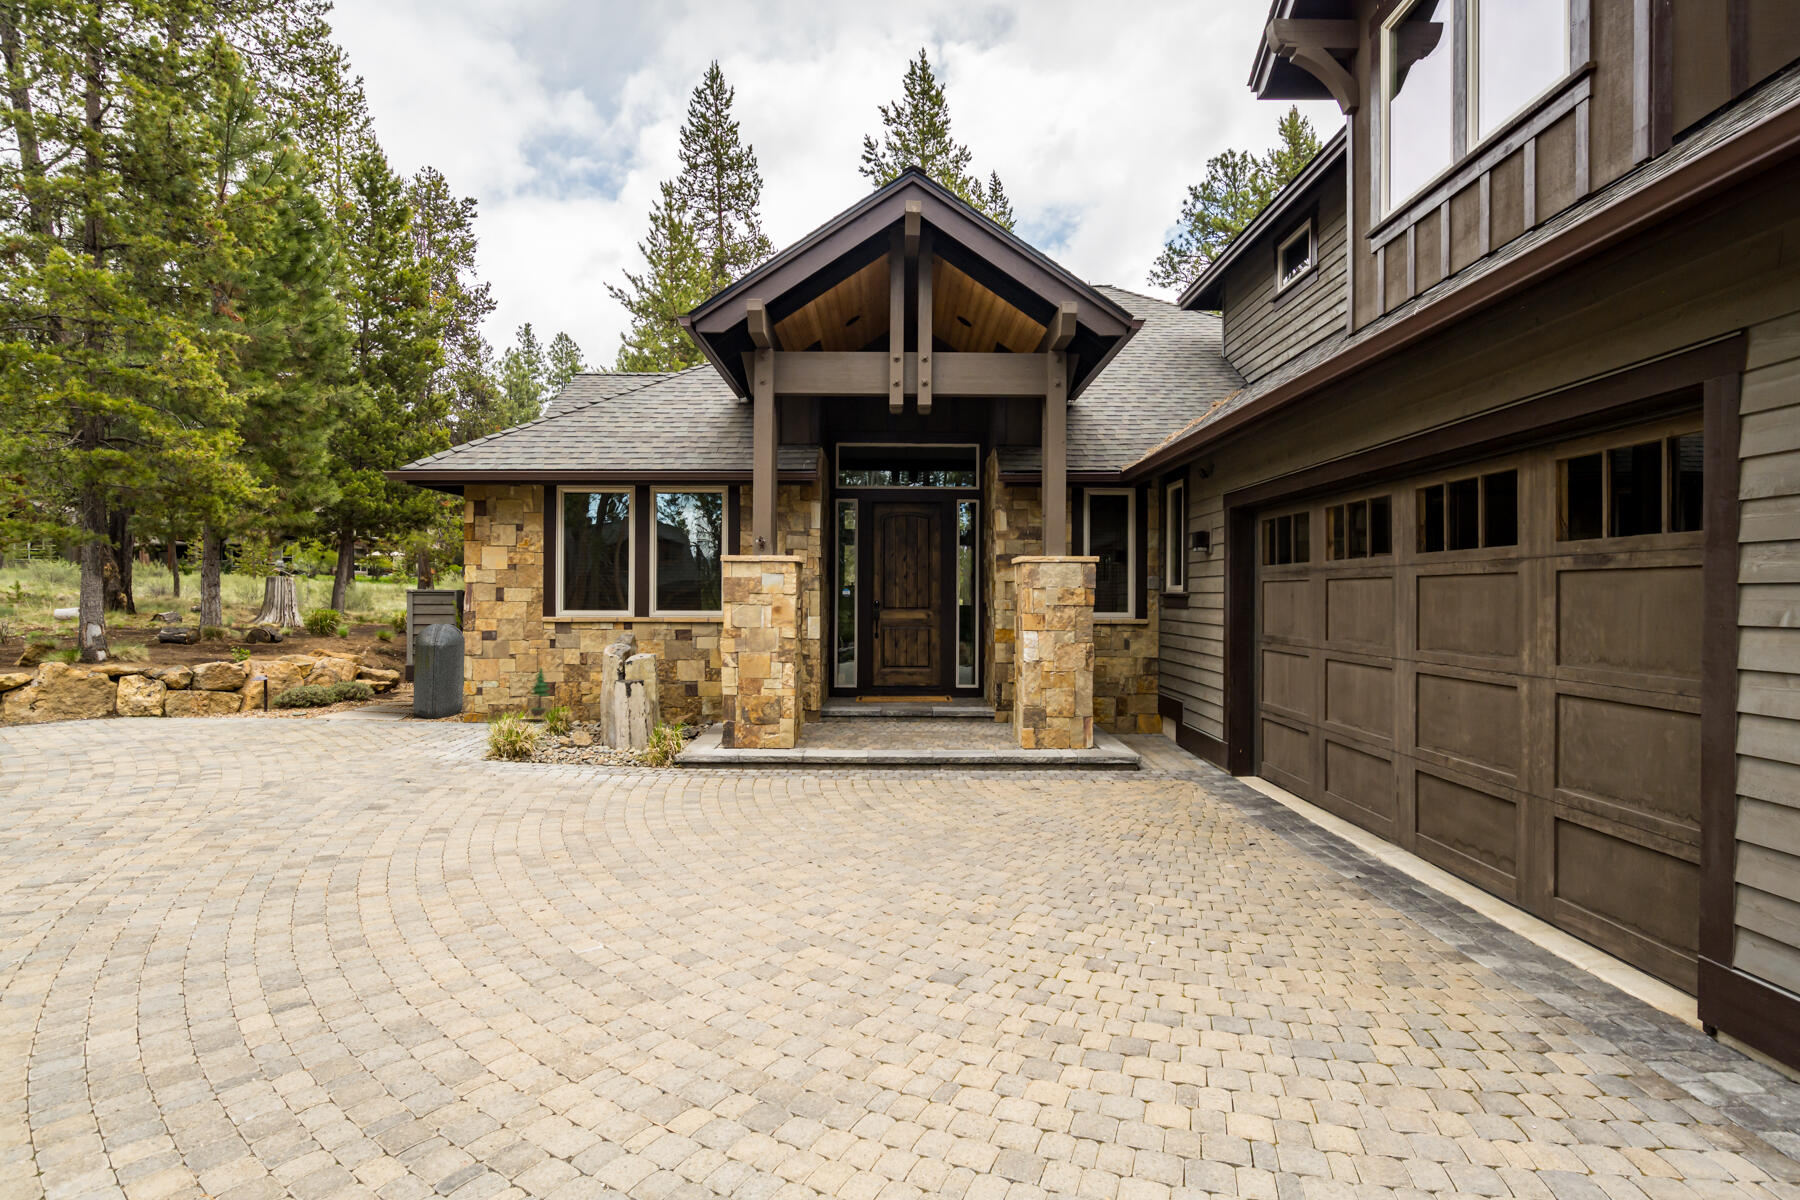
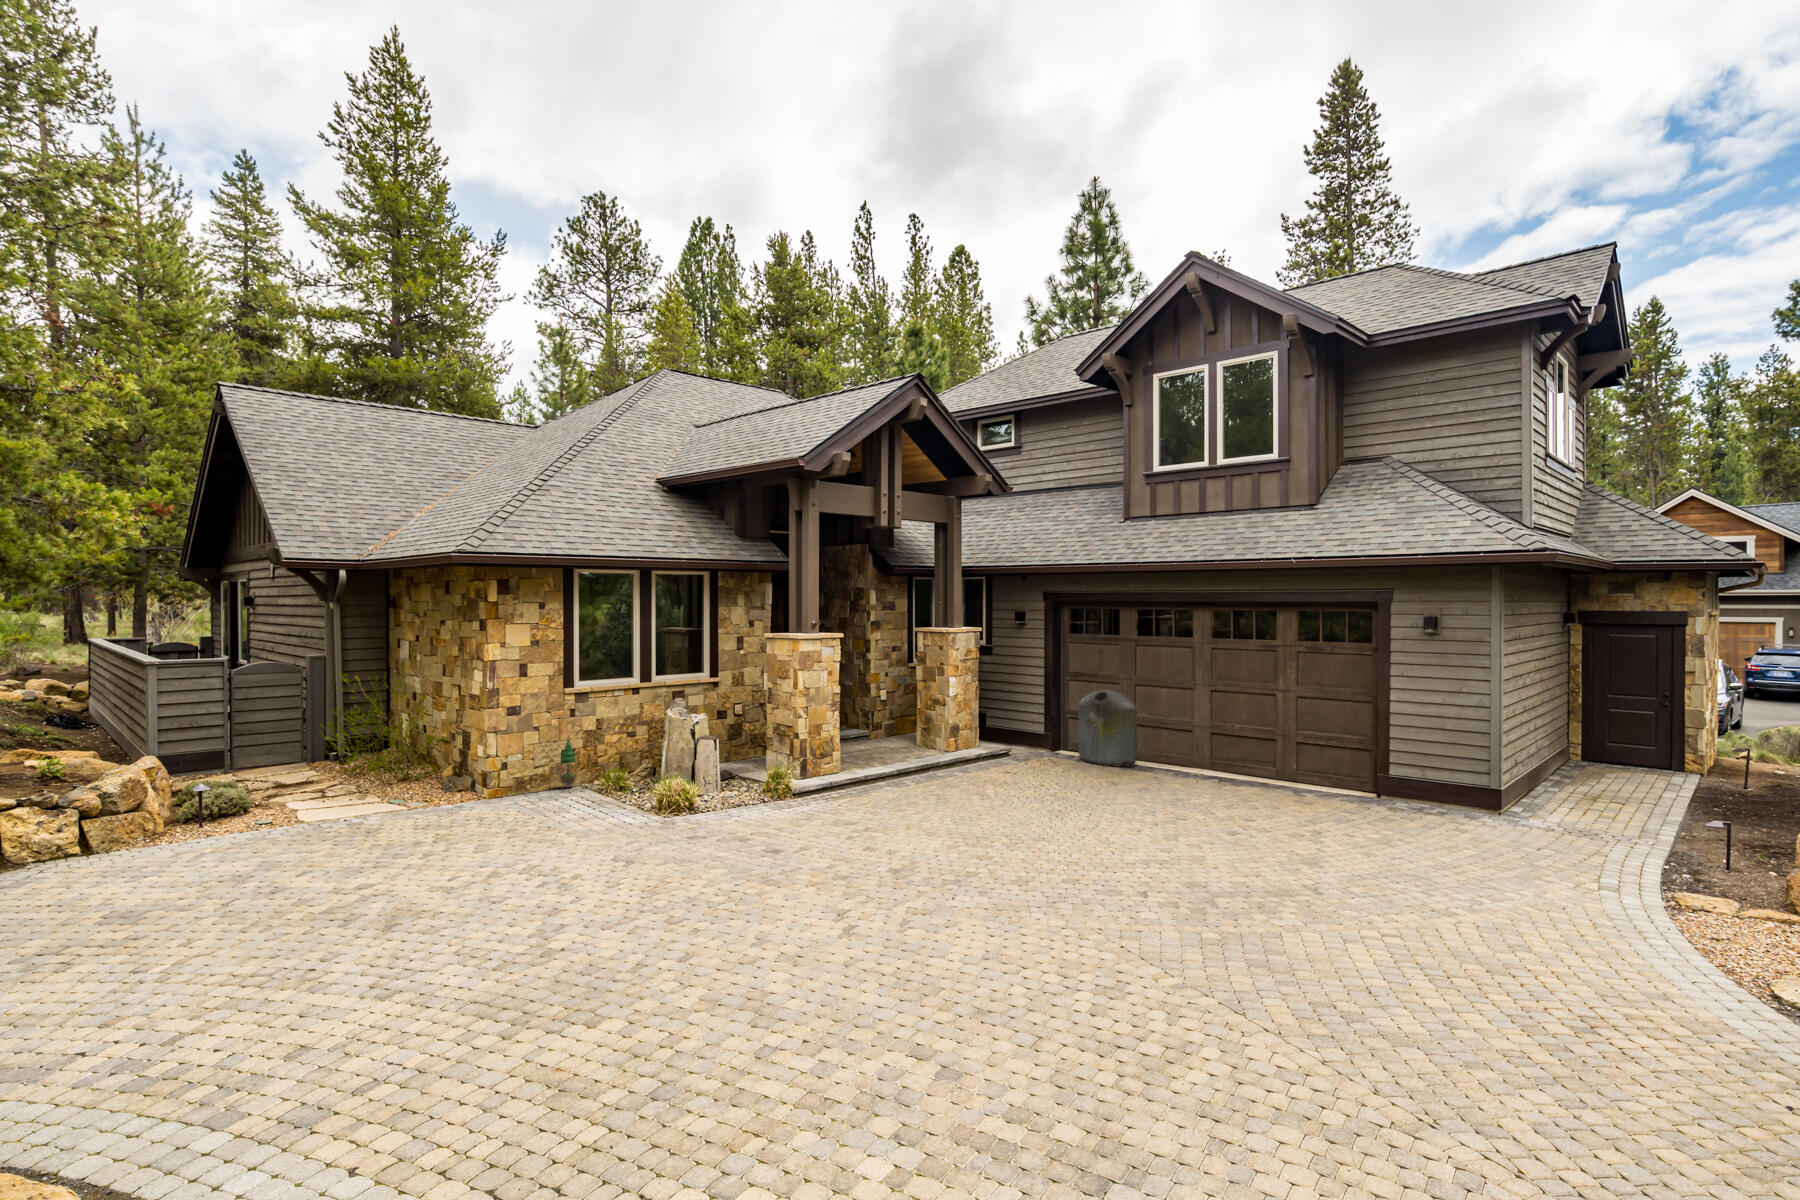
trash can: present [413,623,465,719] -> present [1078,690,1137,767]

